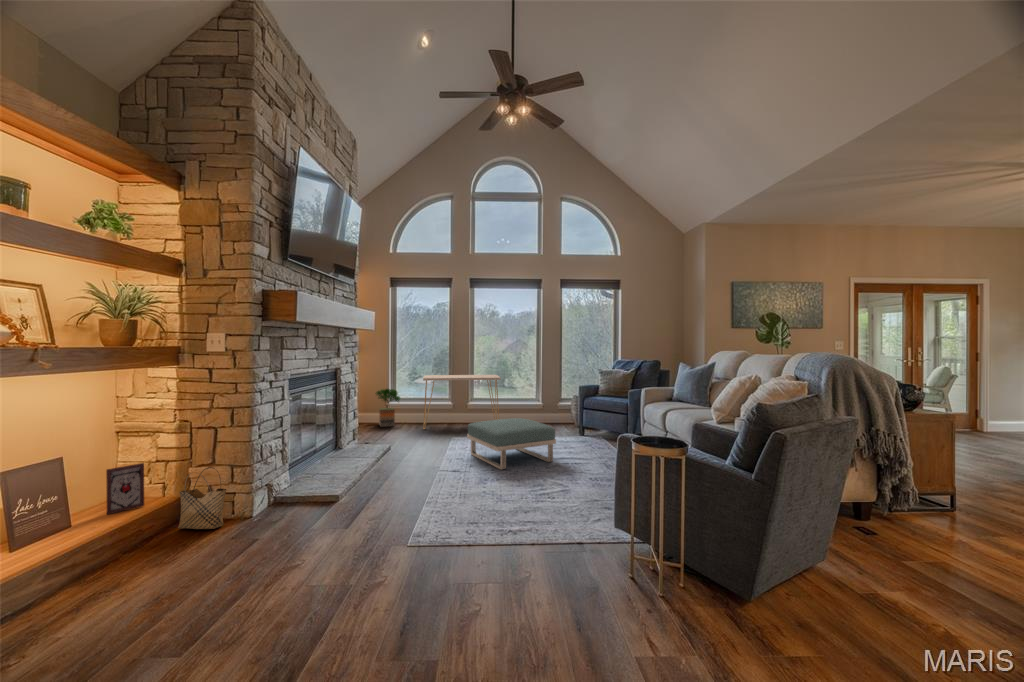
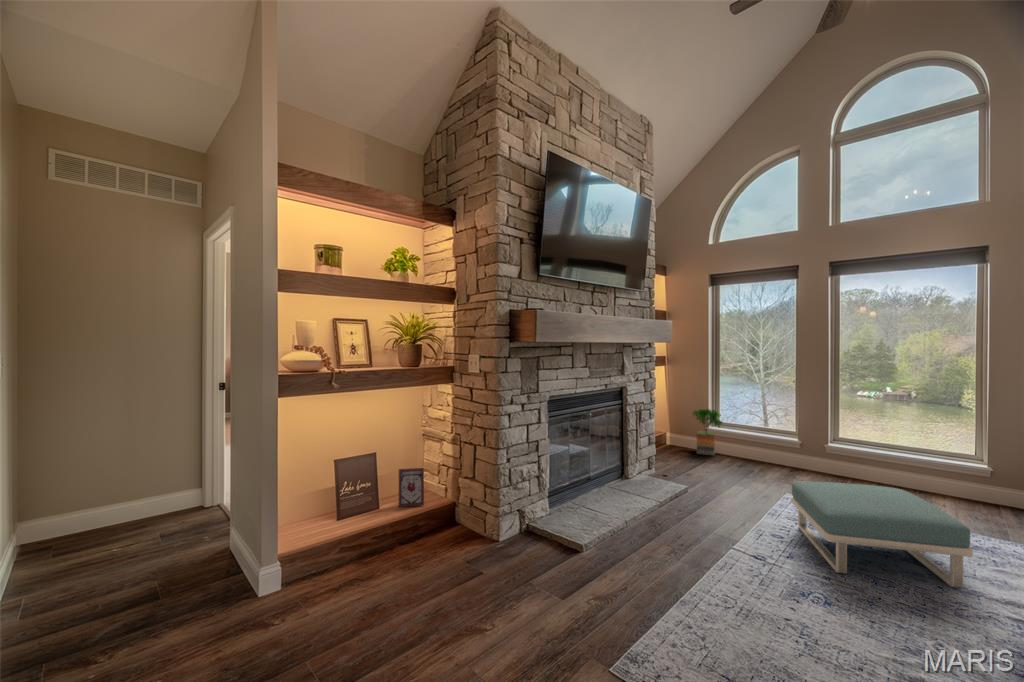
console table: present [423,375,501,429] -> none [748,397,879,487]
woven basket: present [178,467,226,529] -> none [442,483,475,544]

